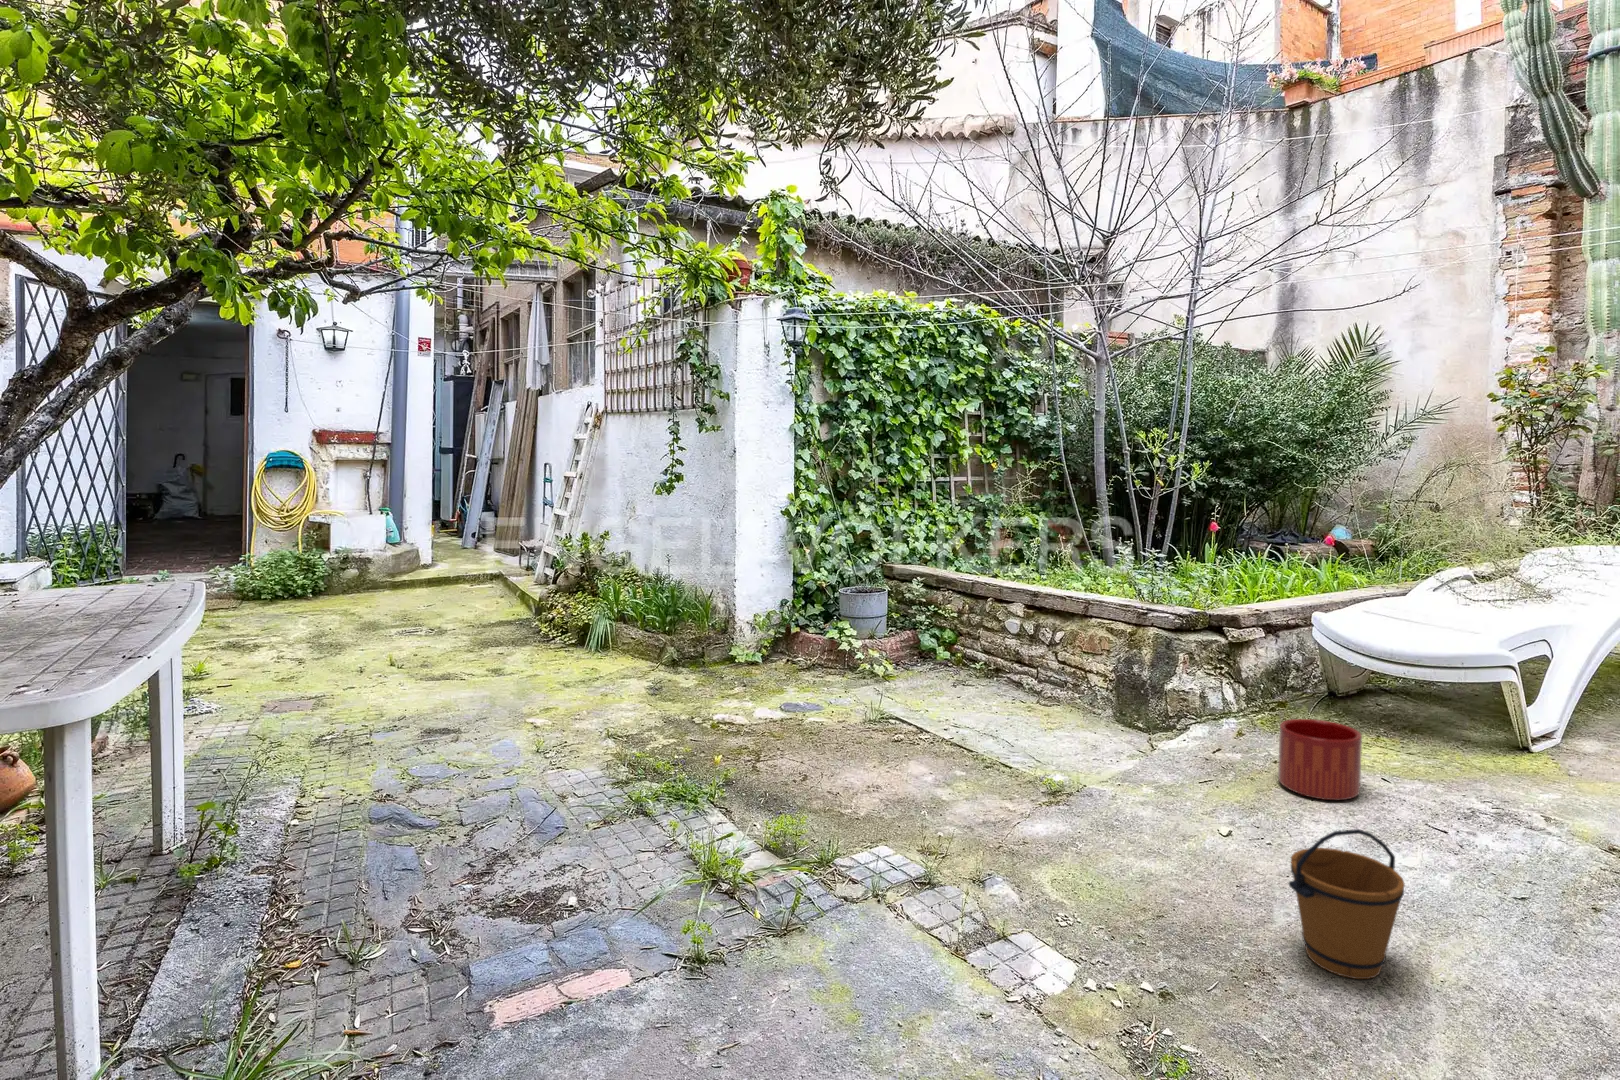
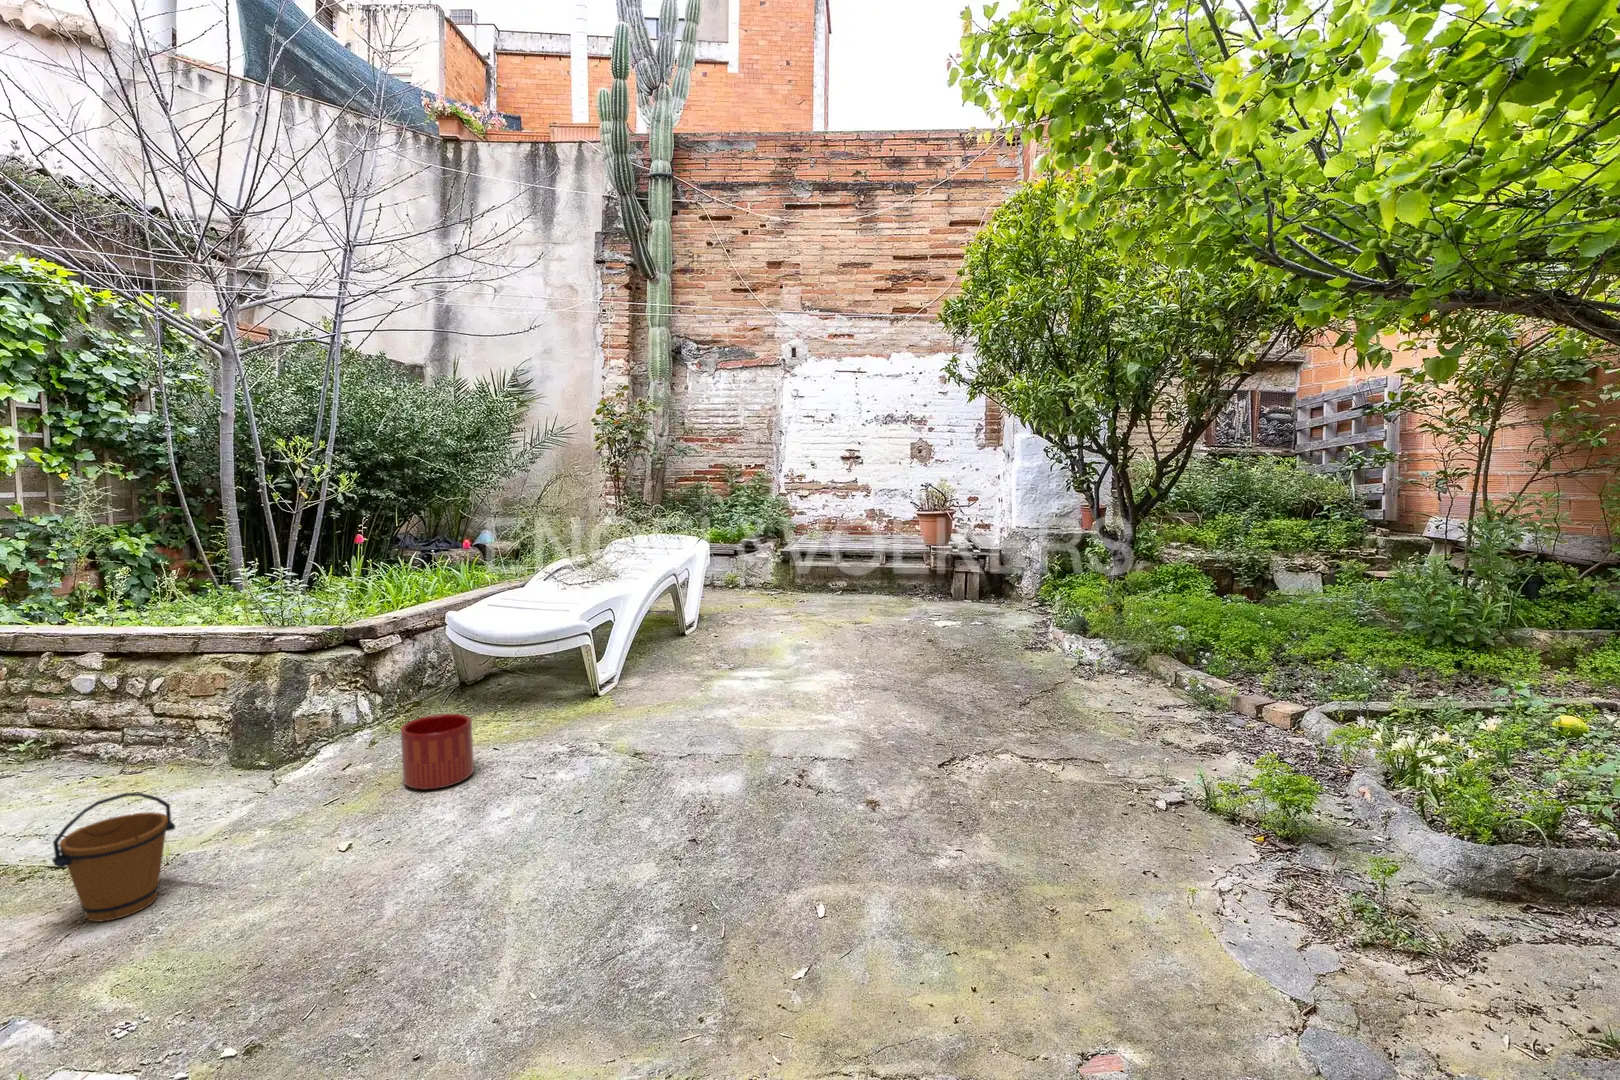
bucket: present [1289,829,1405,979] -> present [52,793,175,922]

